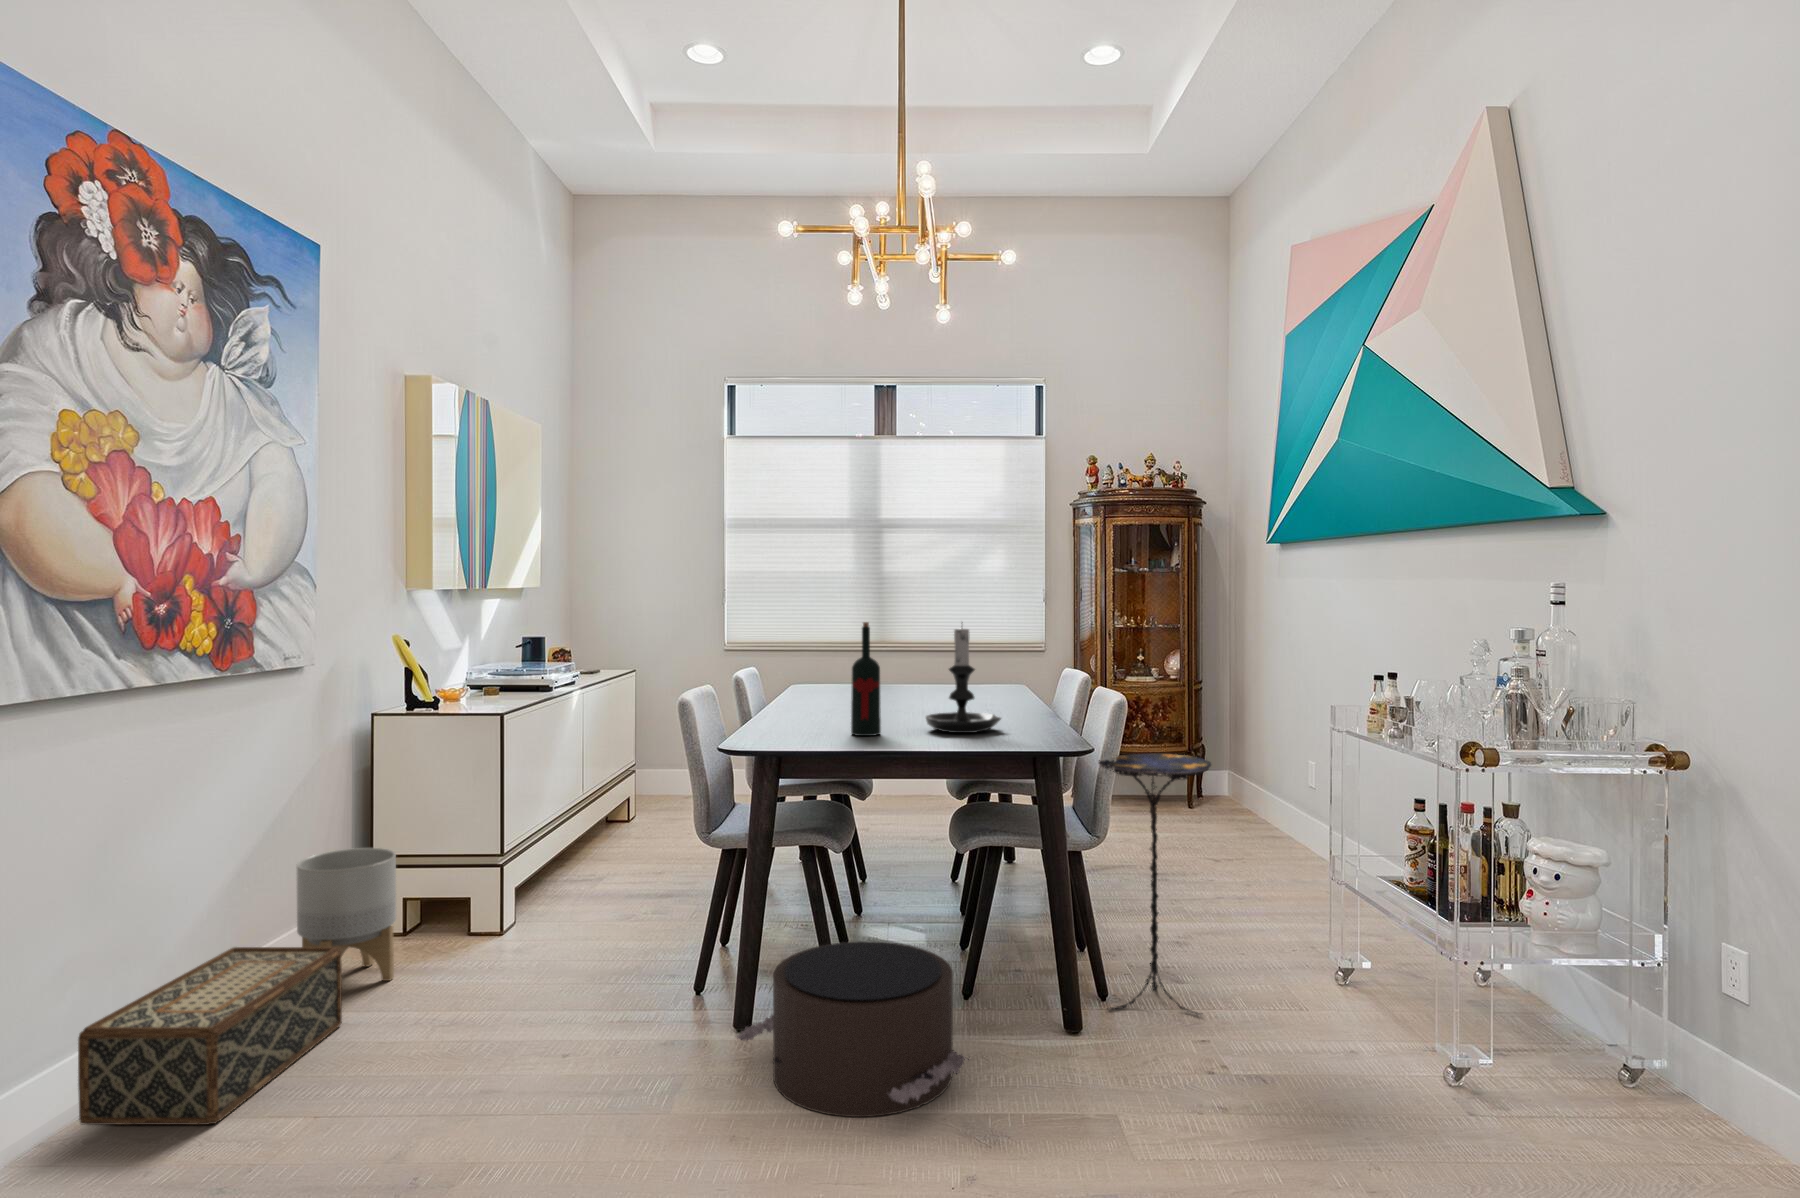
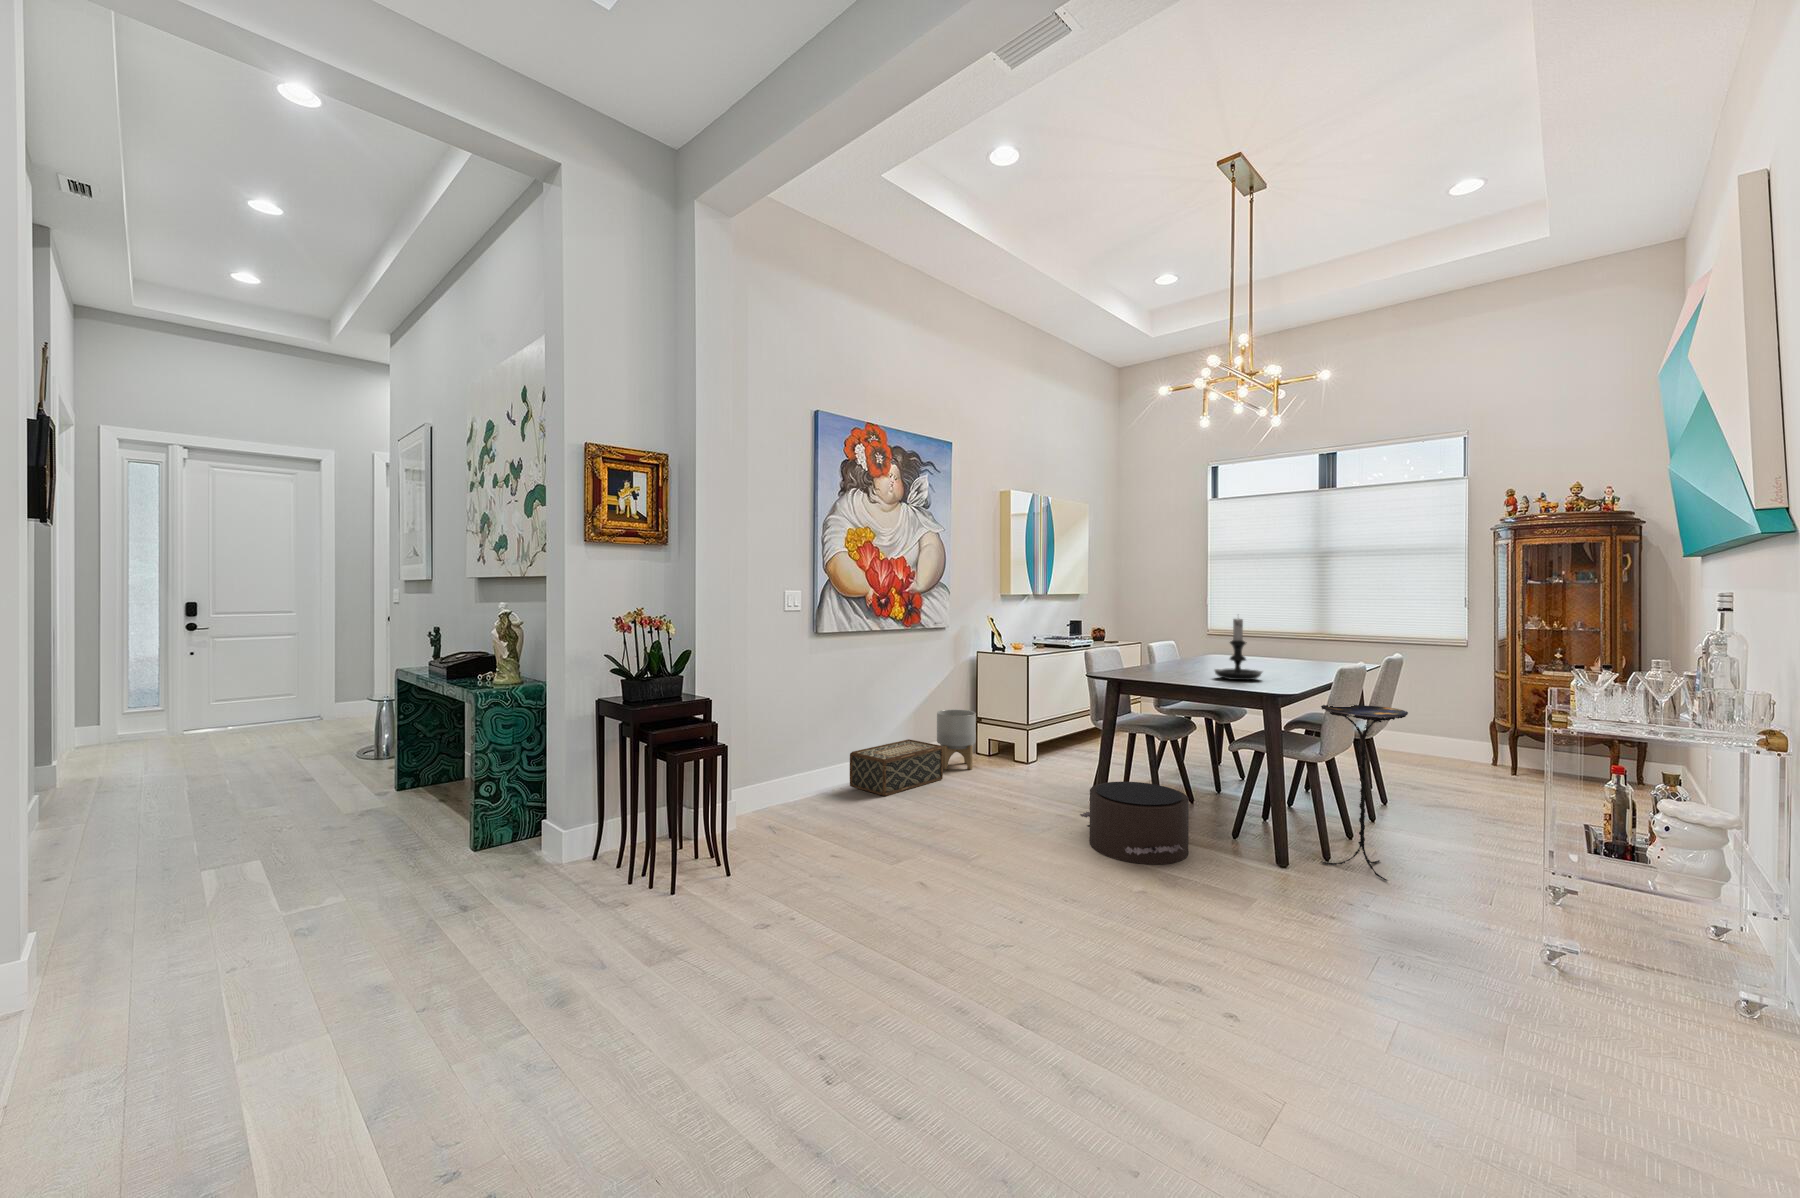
wine bottle: present [851,622,881,736] -> none [1167,613,1184,676]

